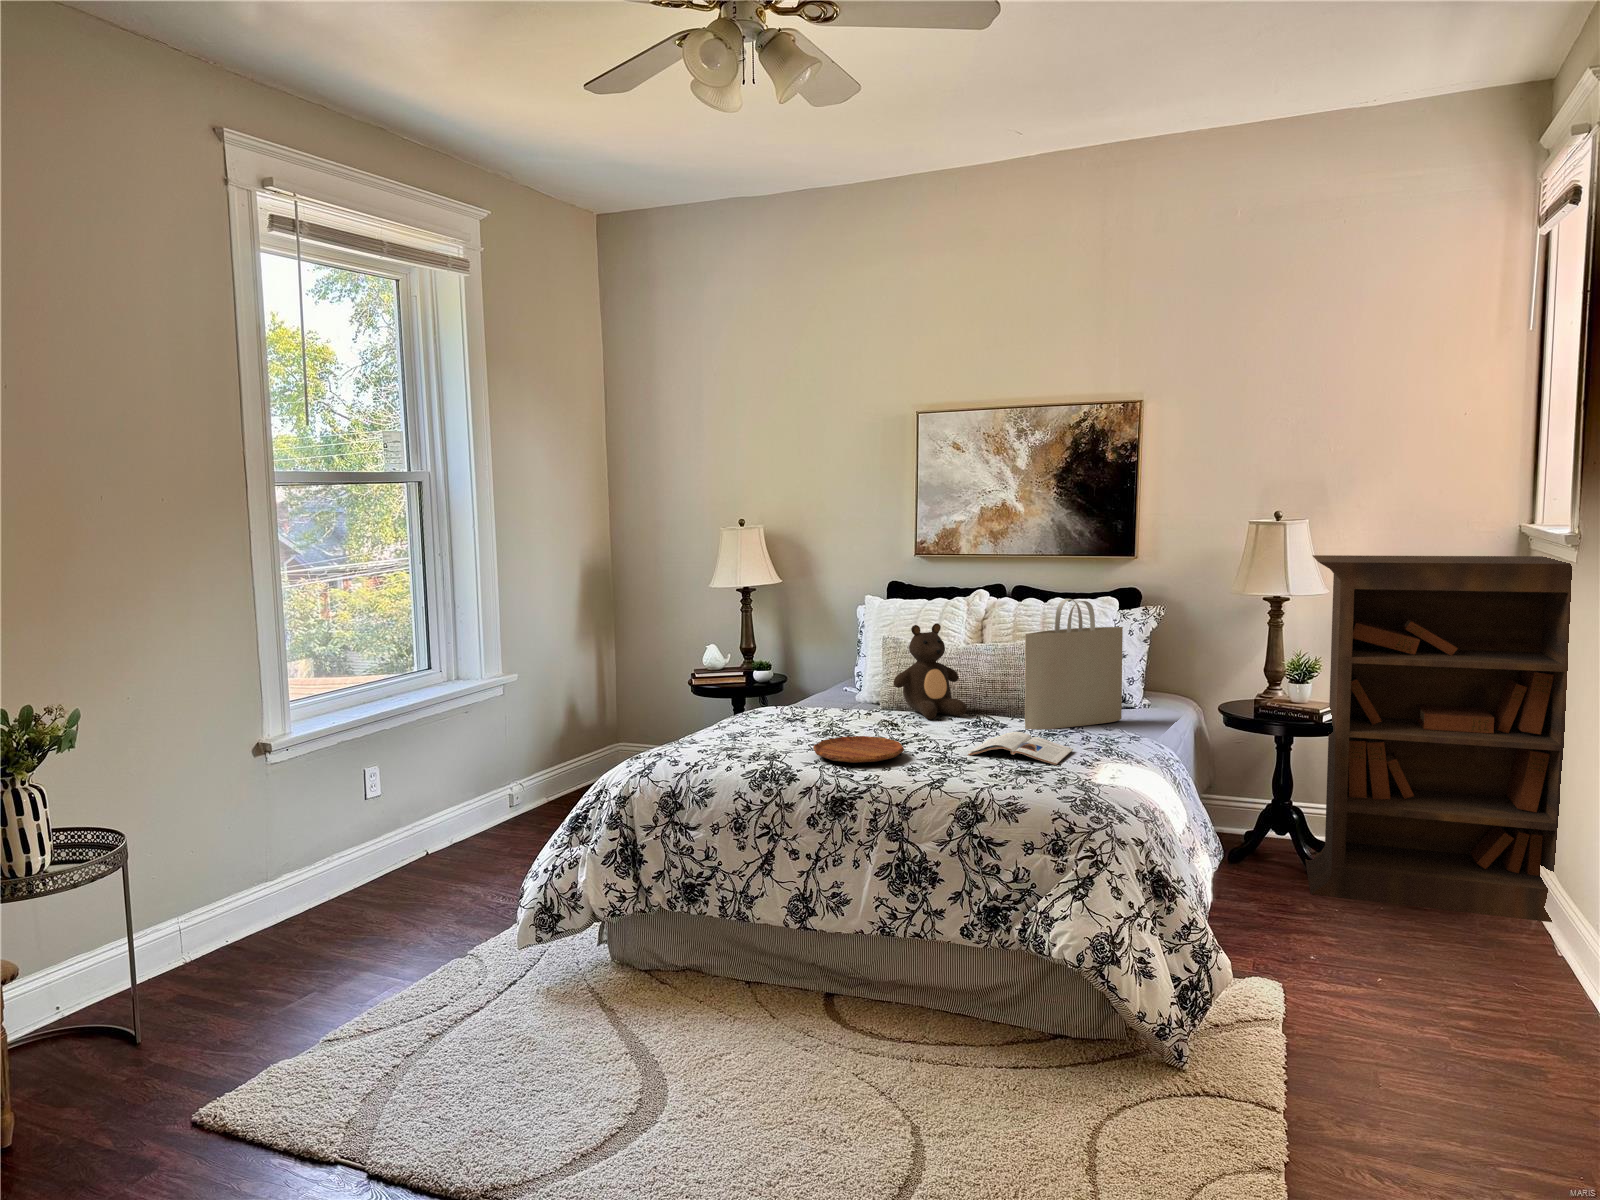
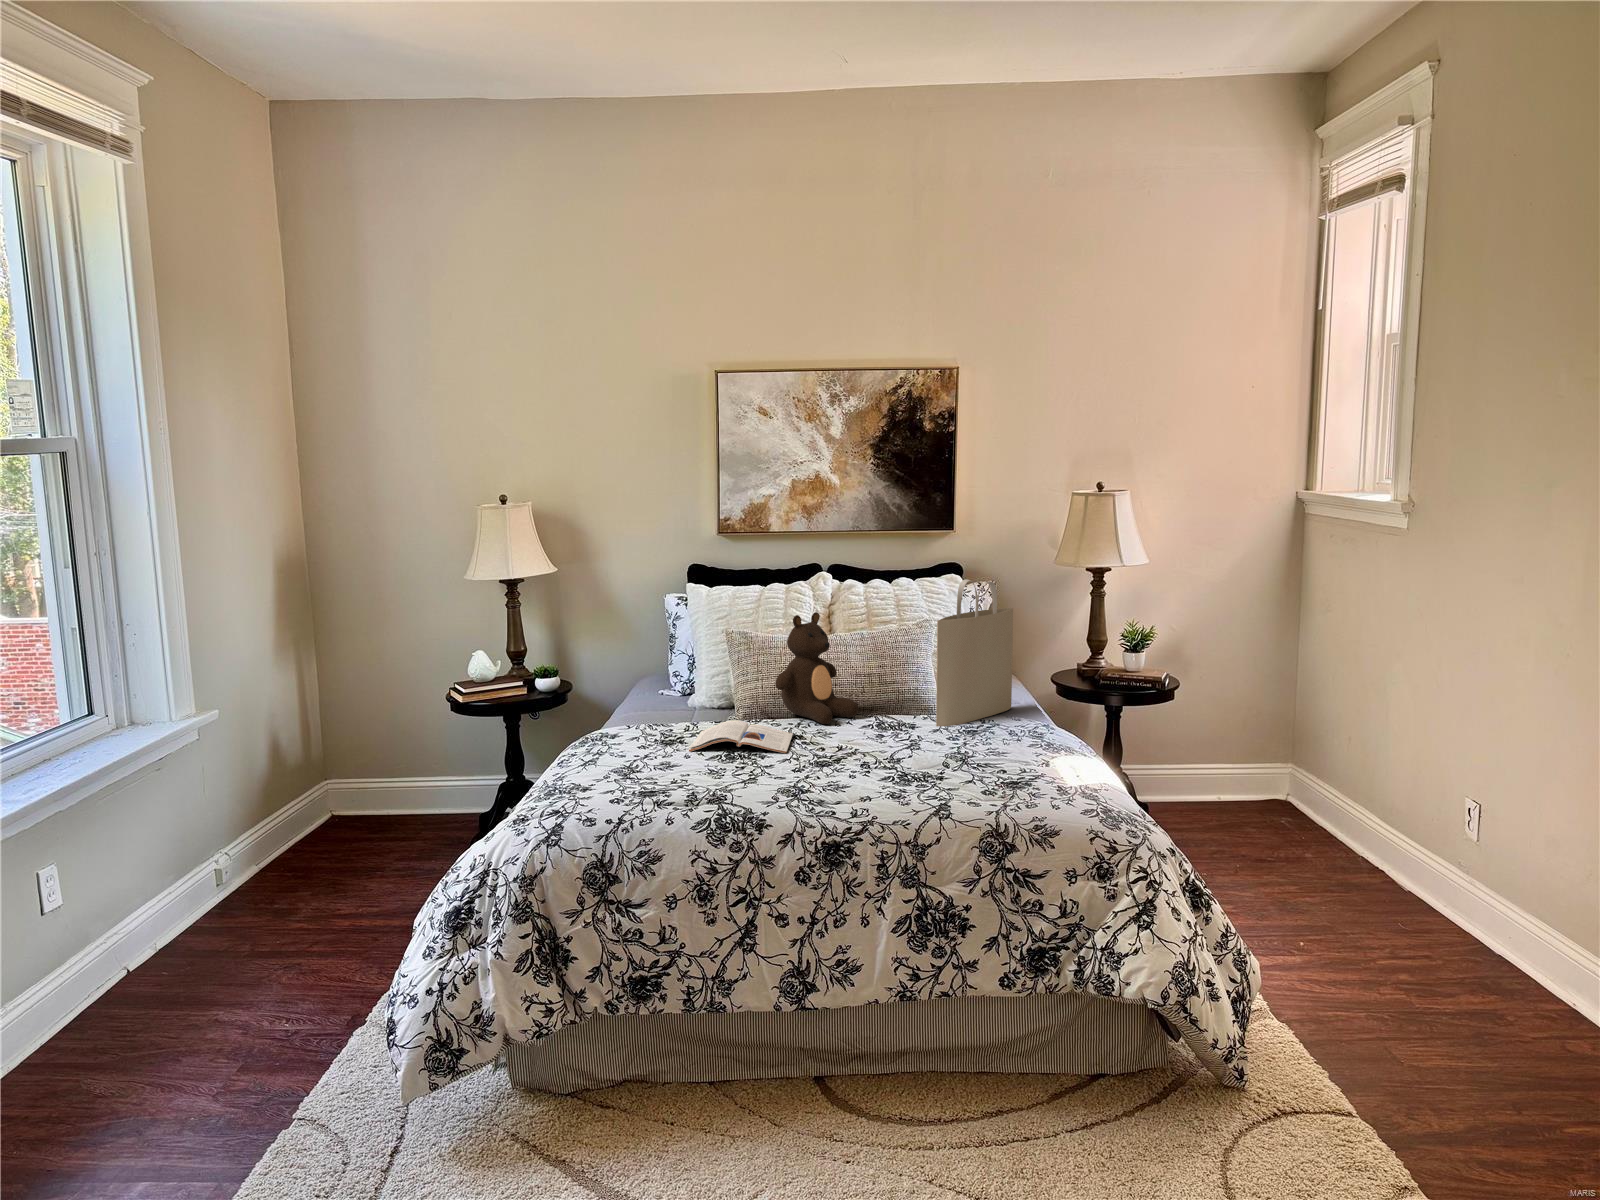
bookcase: present [1305,555,1572,922] -> none [1129,527,1418,862]
magazine: present [968,732,1073,765] -> present [689,720,793,753]
tray: present [813,736,904,763] -> none [763,756,873,793]

